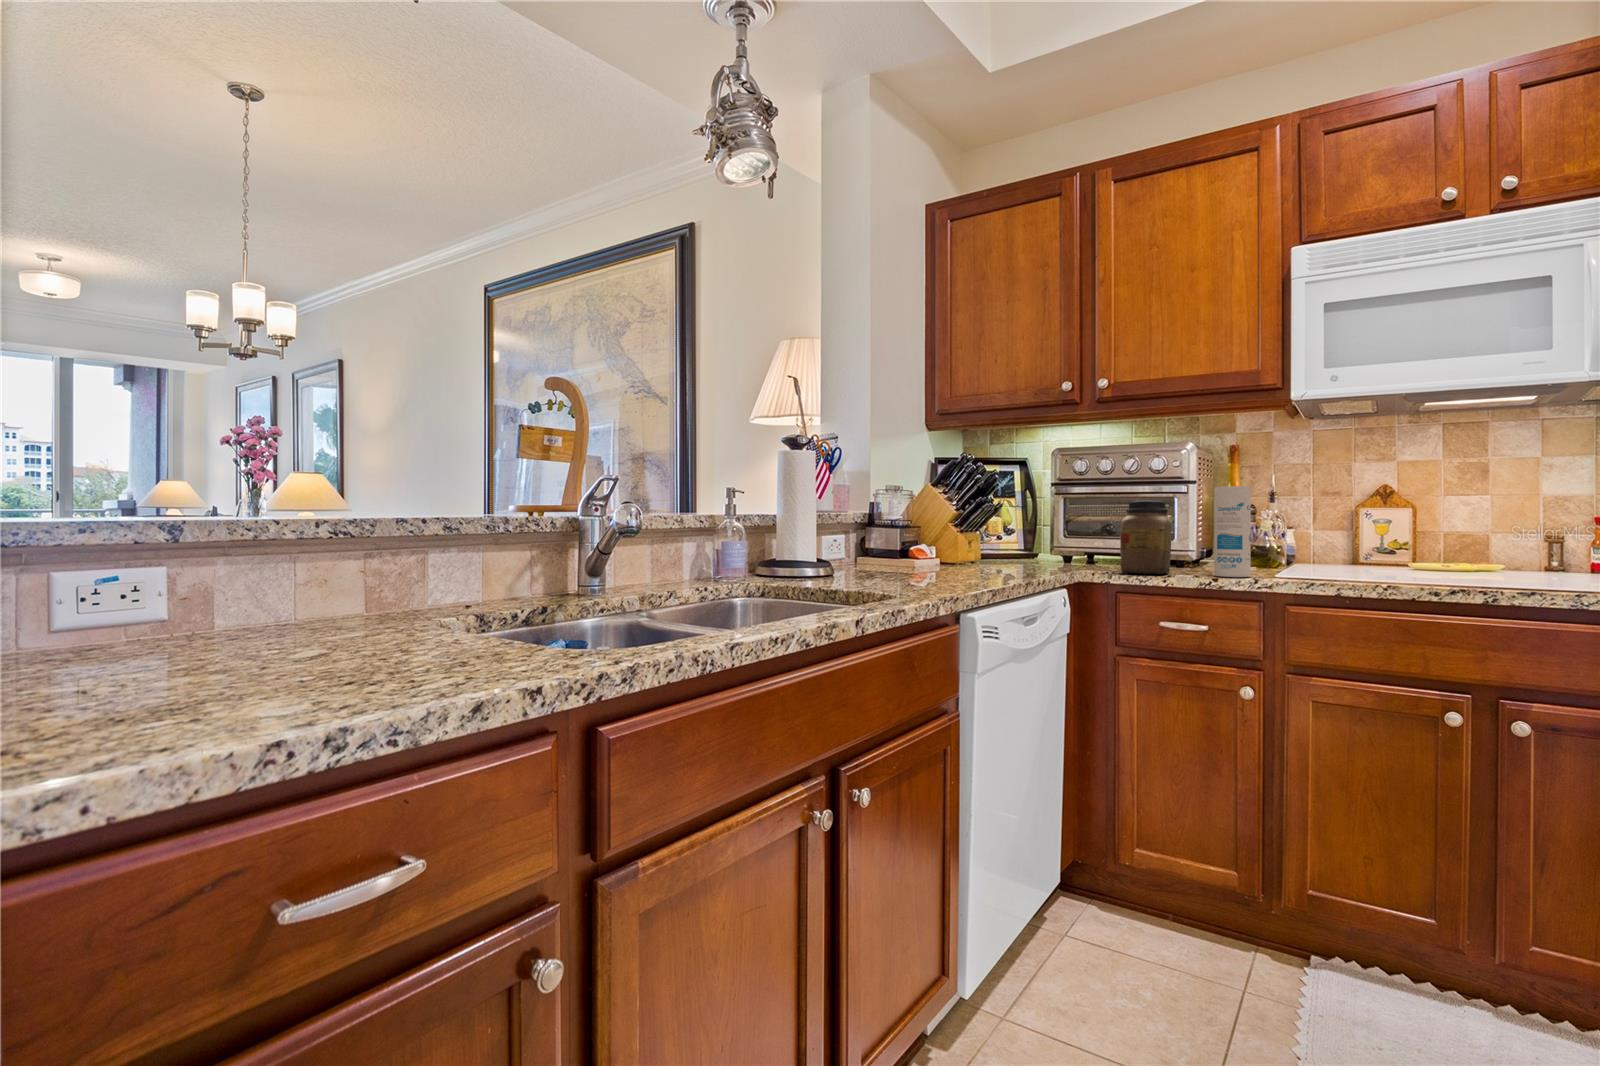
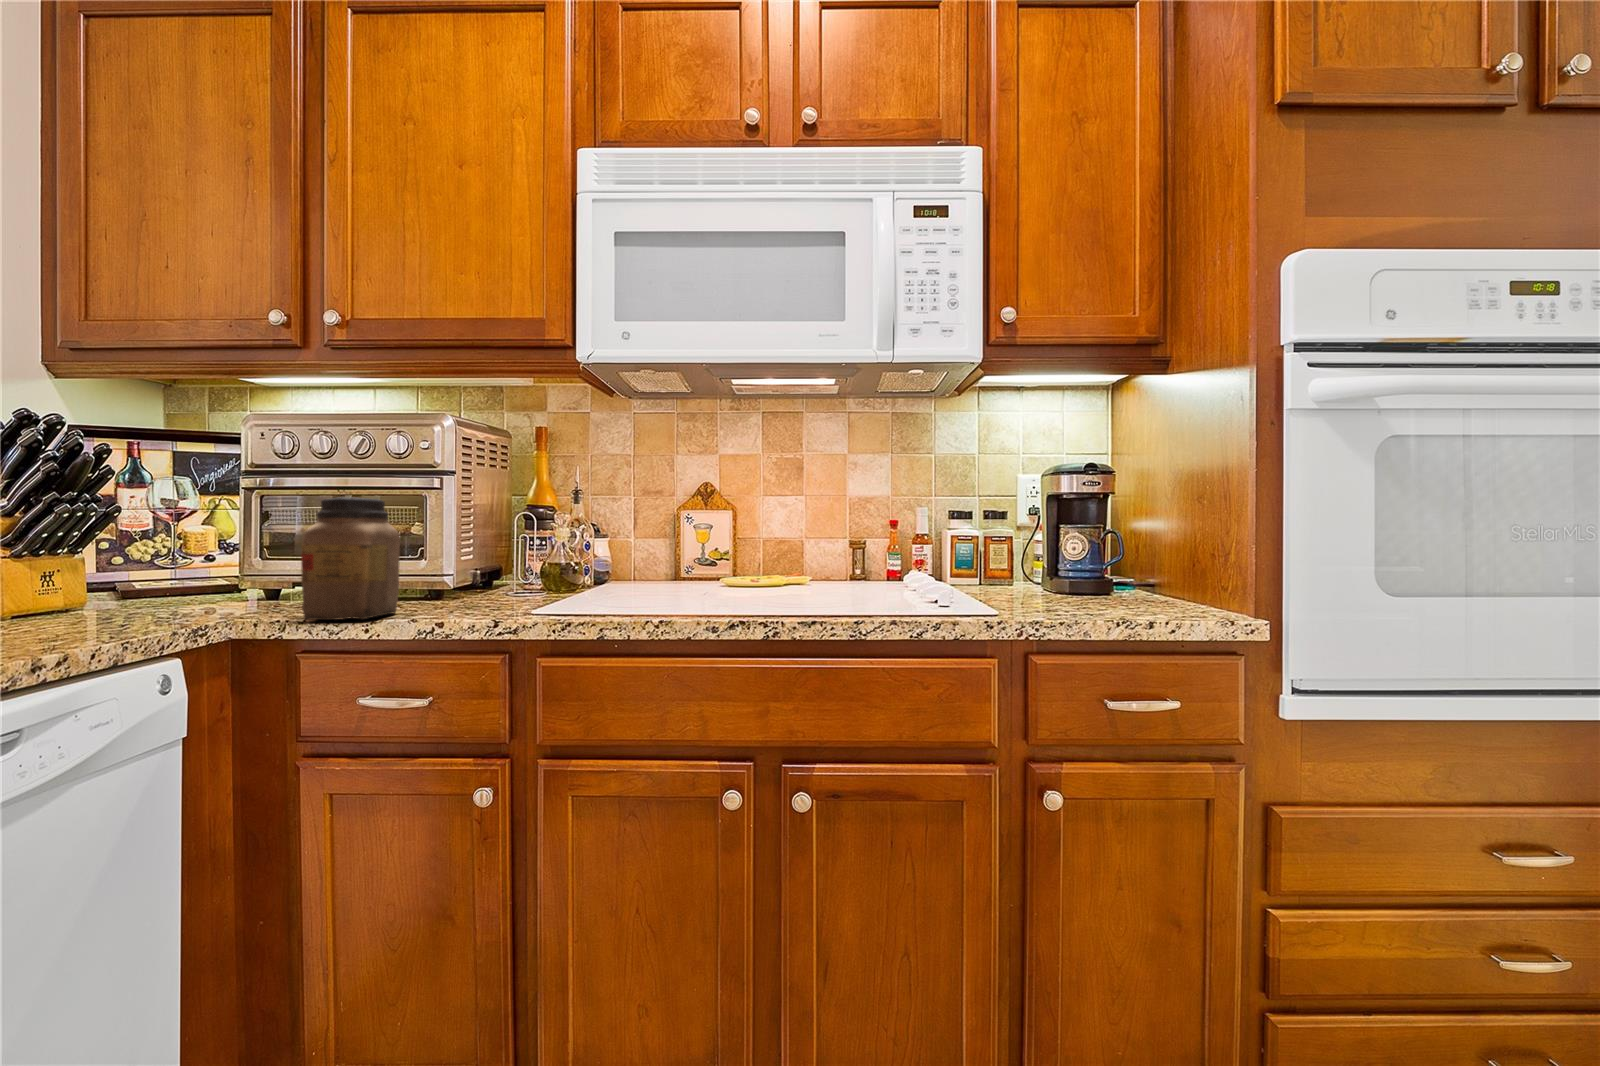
canister: present [1214,486,1251,577] -> none [451,477,505,618]

